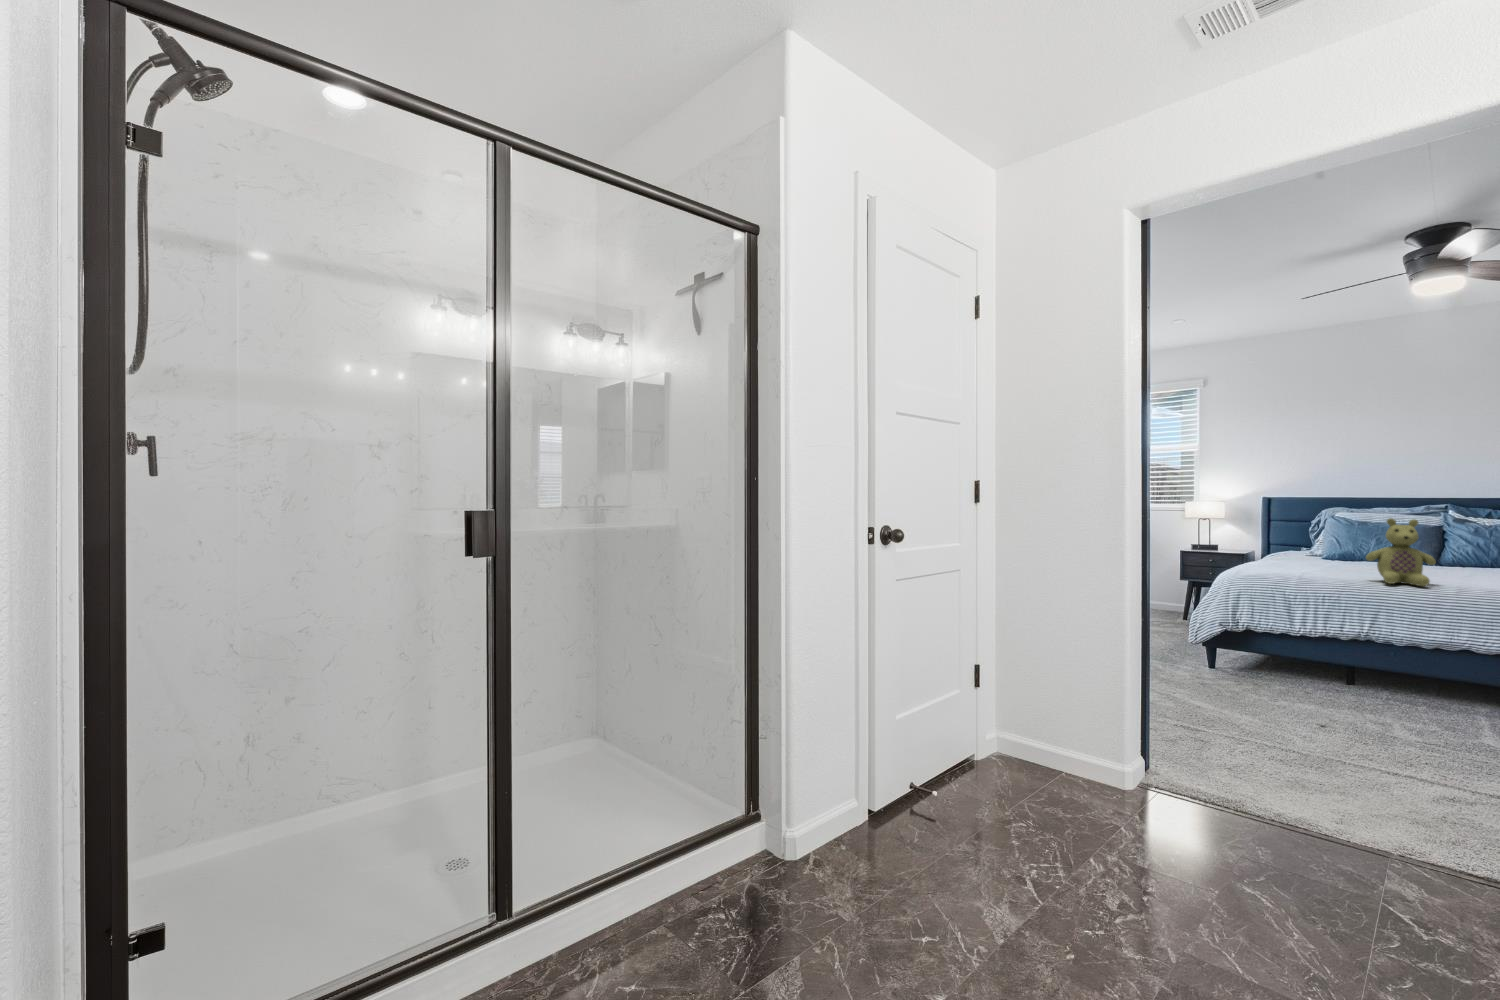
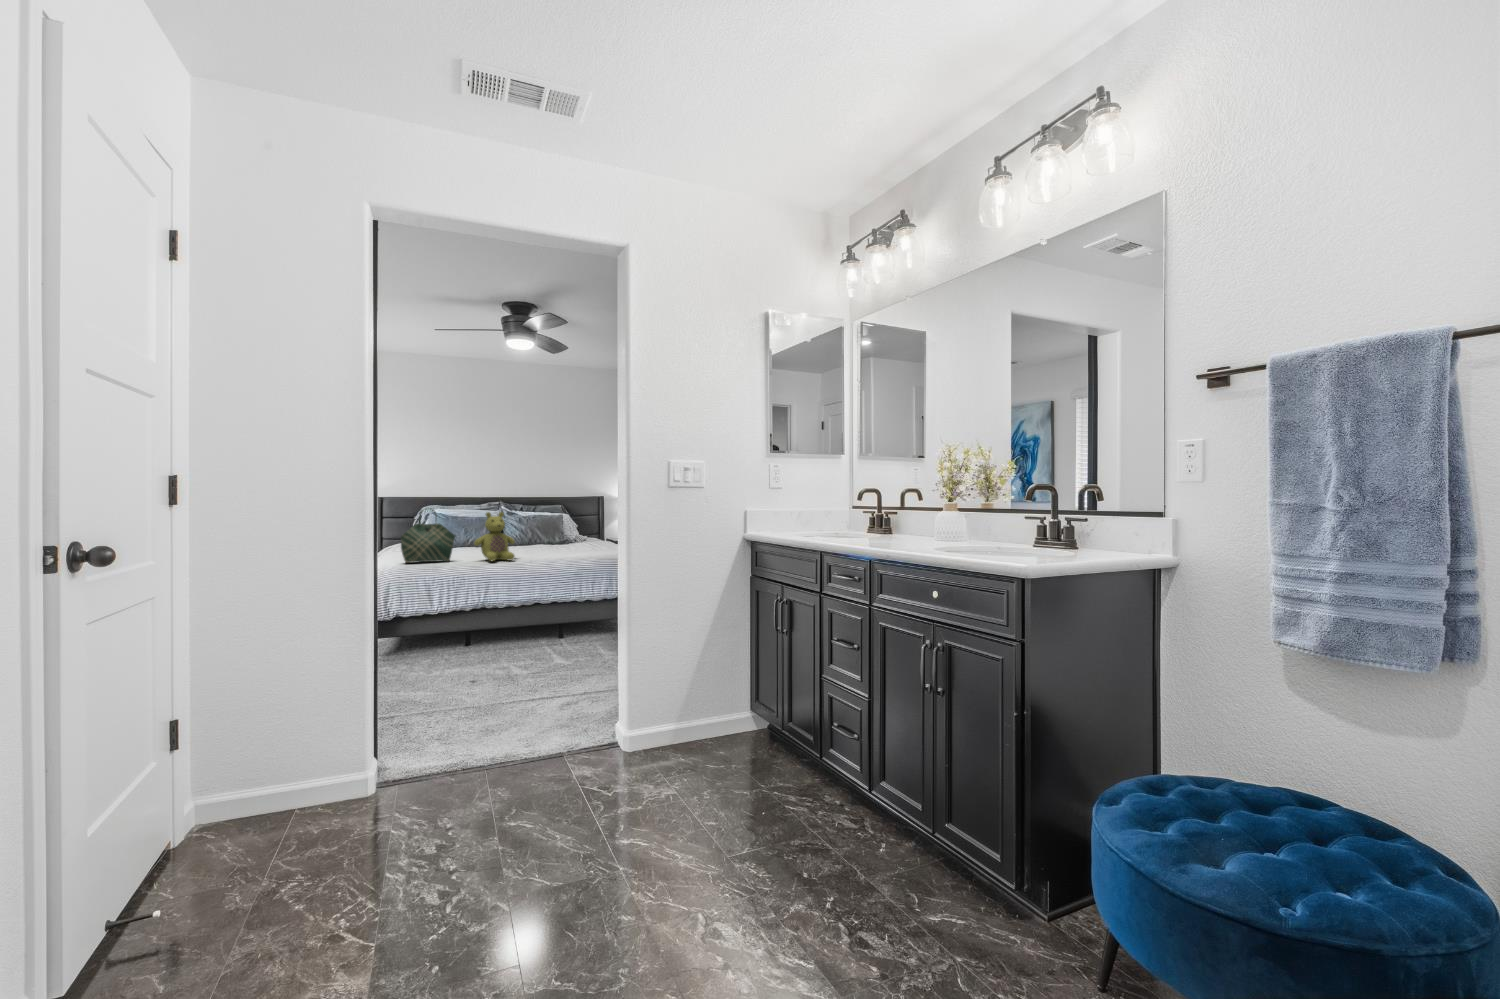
tote bag: none [1264,509,1340,576] -> present [401,511,455,563]

